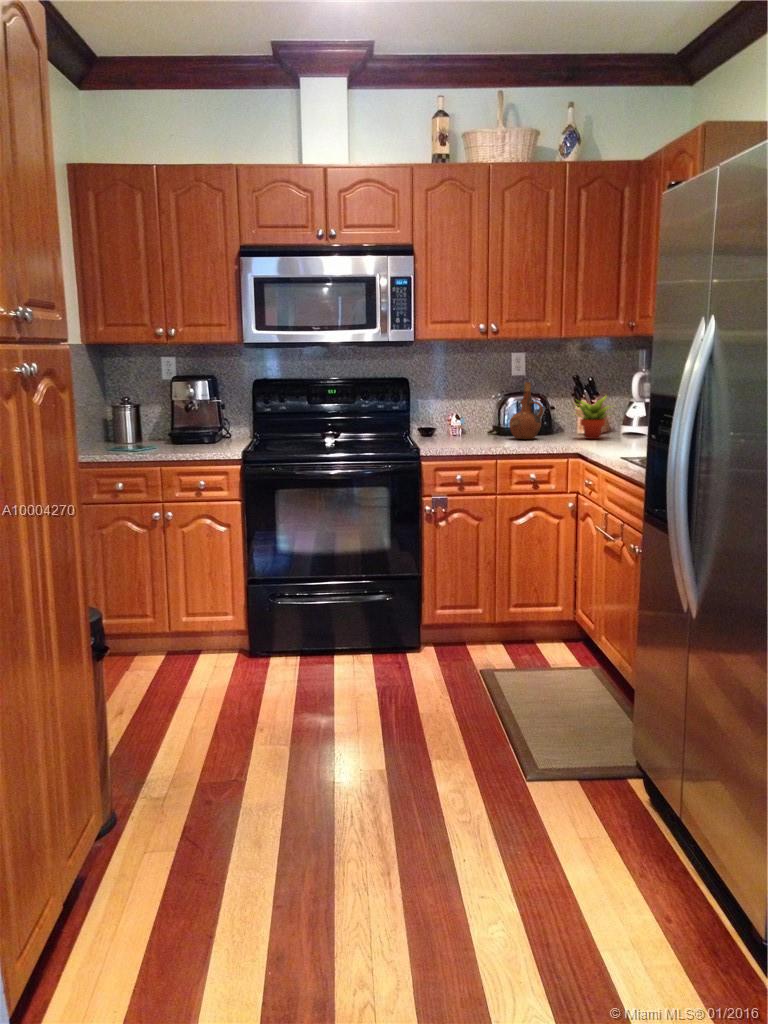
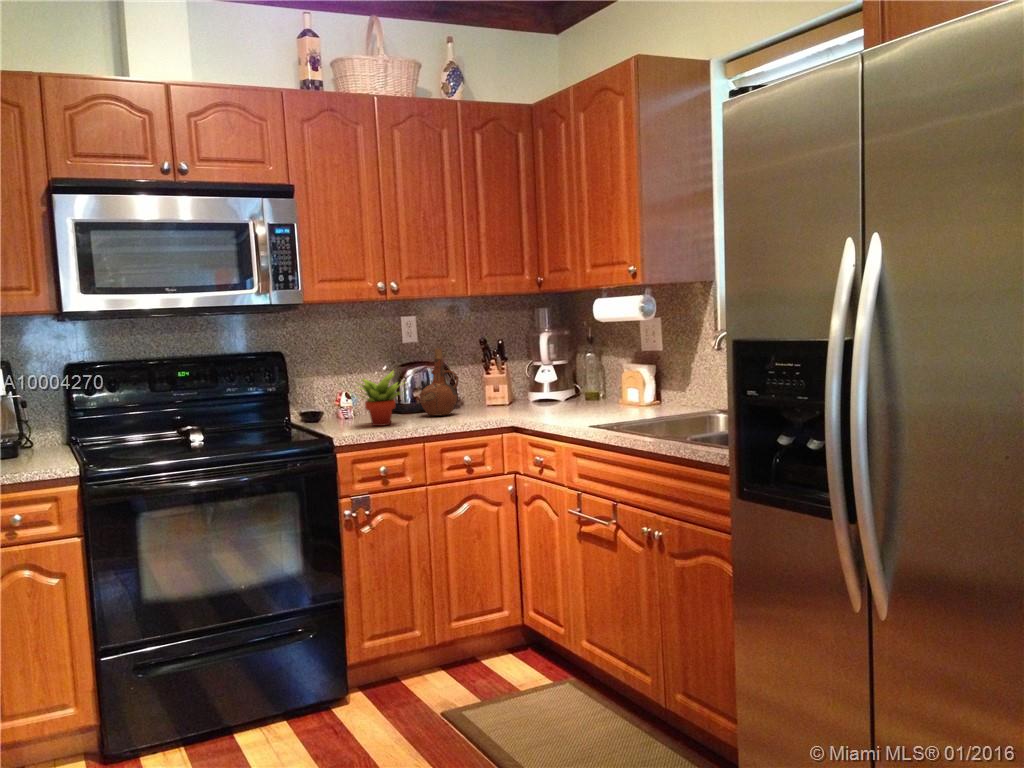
succulent plant: present [578,396,610,439] -> present [356,370,406,426]

